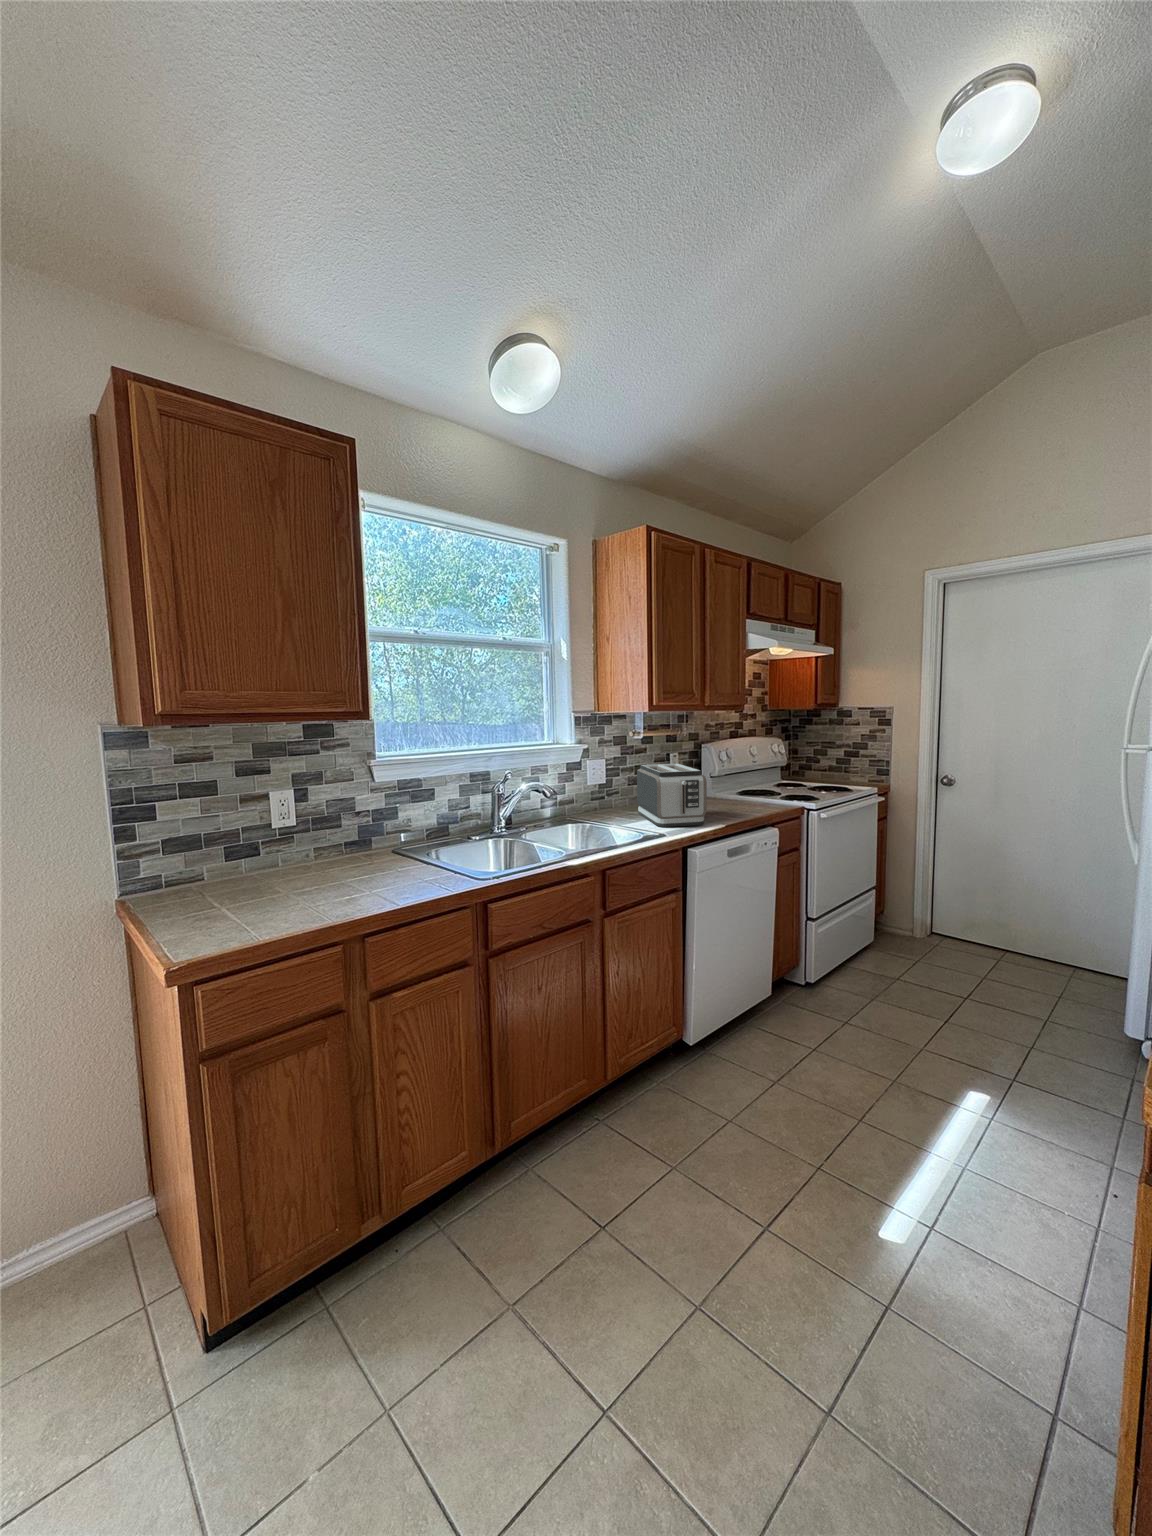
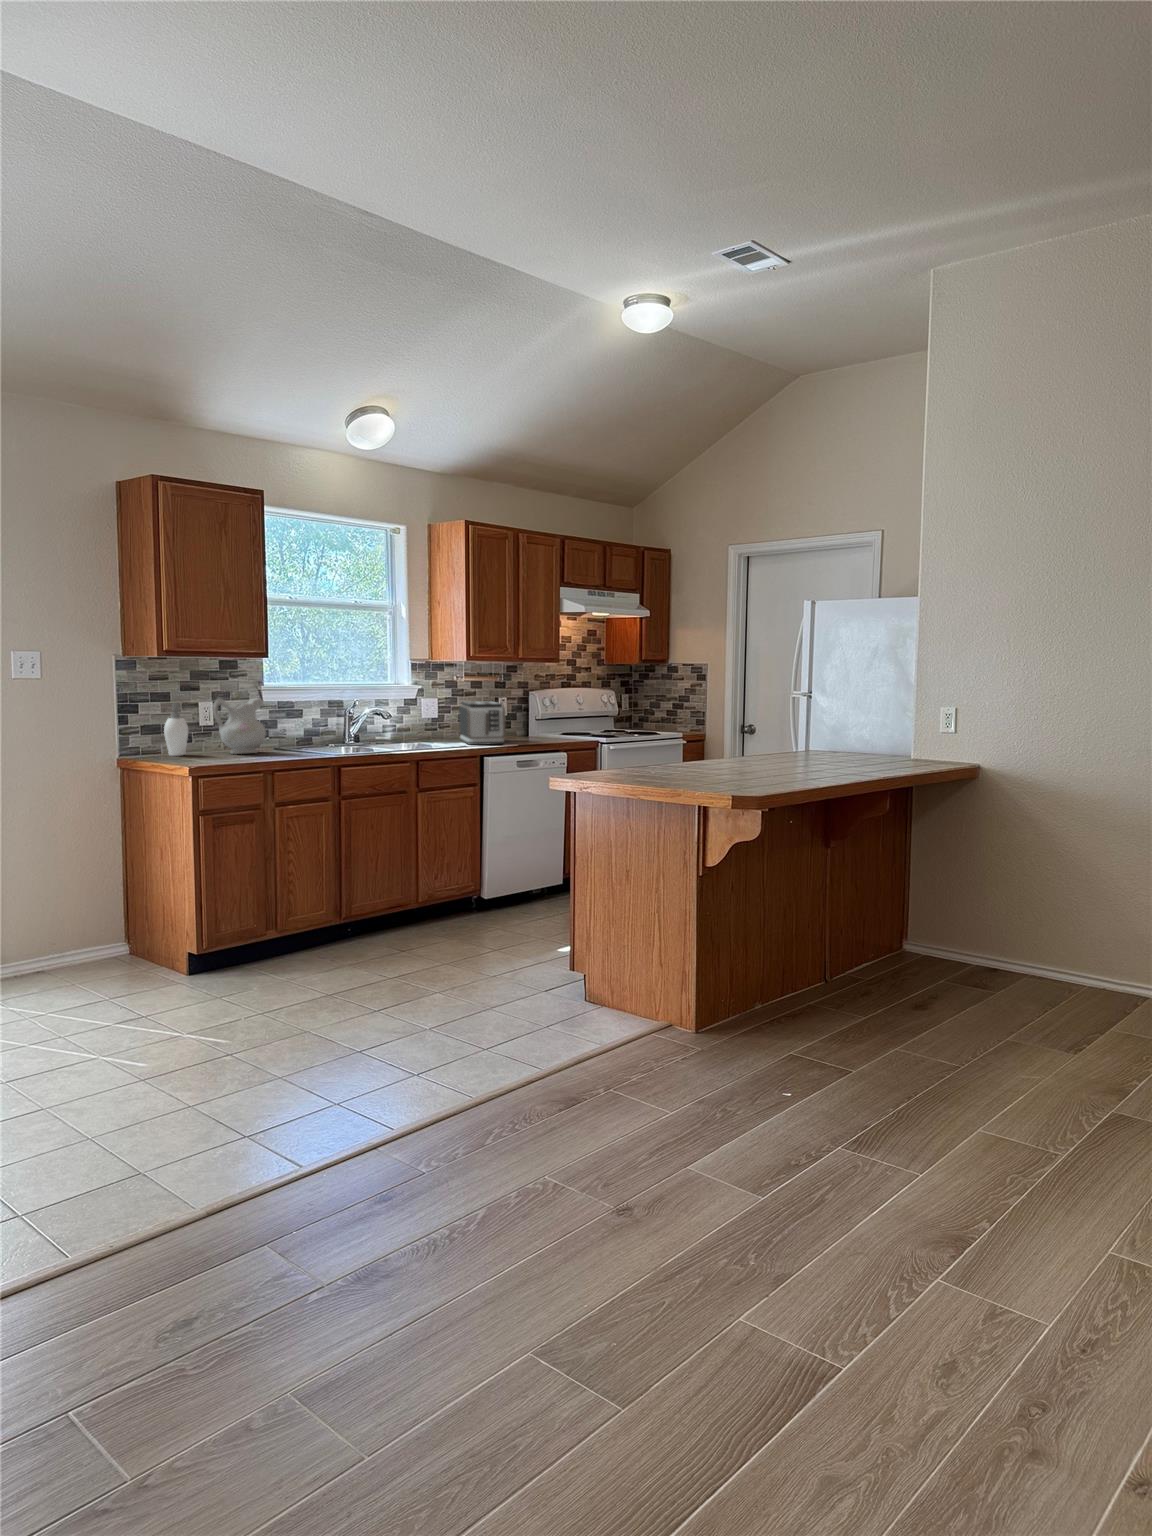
ceramic pitcher: none [282,785,371,879] -> present [213,697,266,754]
soap dispenser: none [193,802,242,892] -> present [164,703,188,756]

